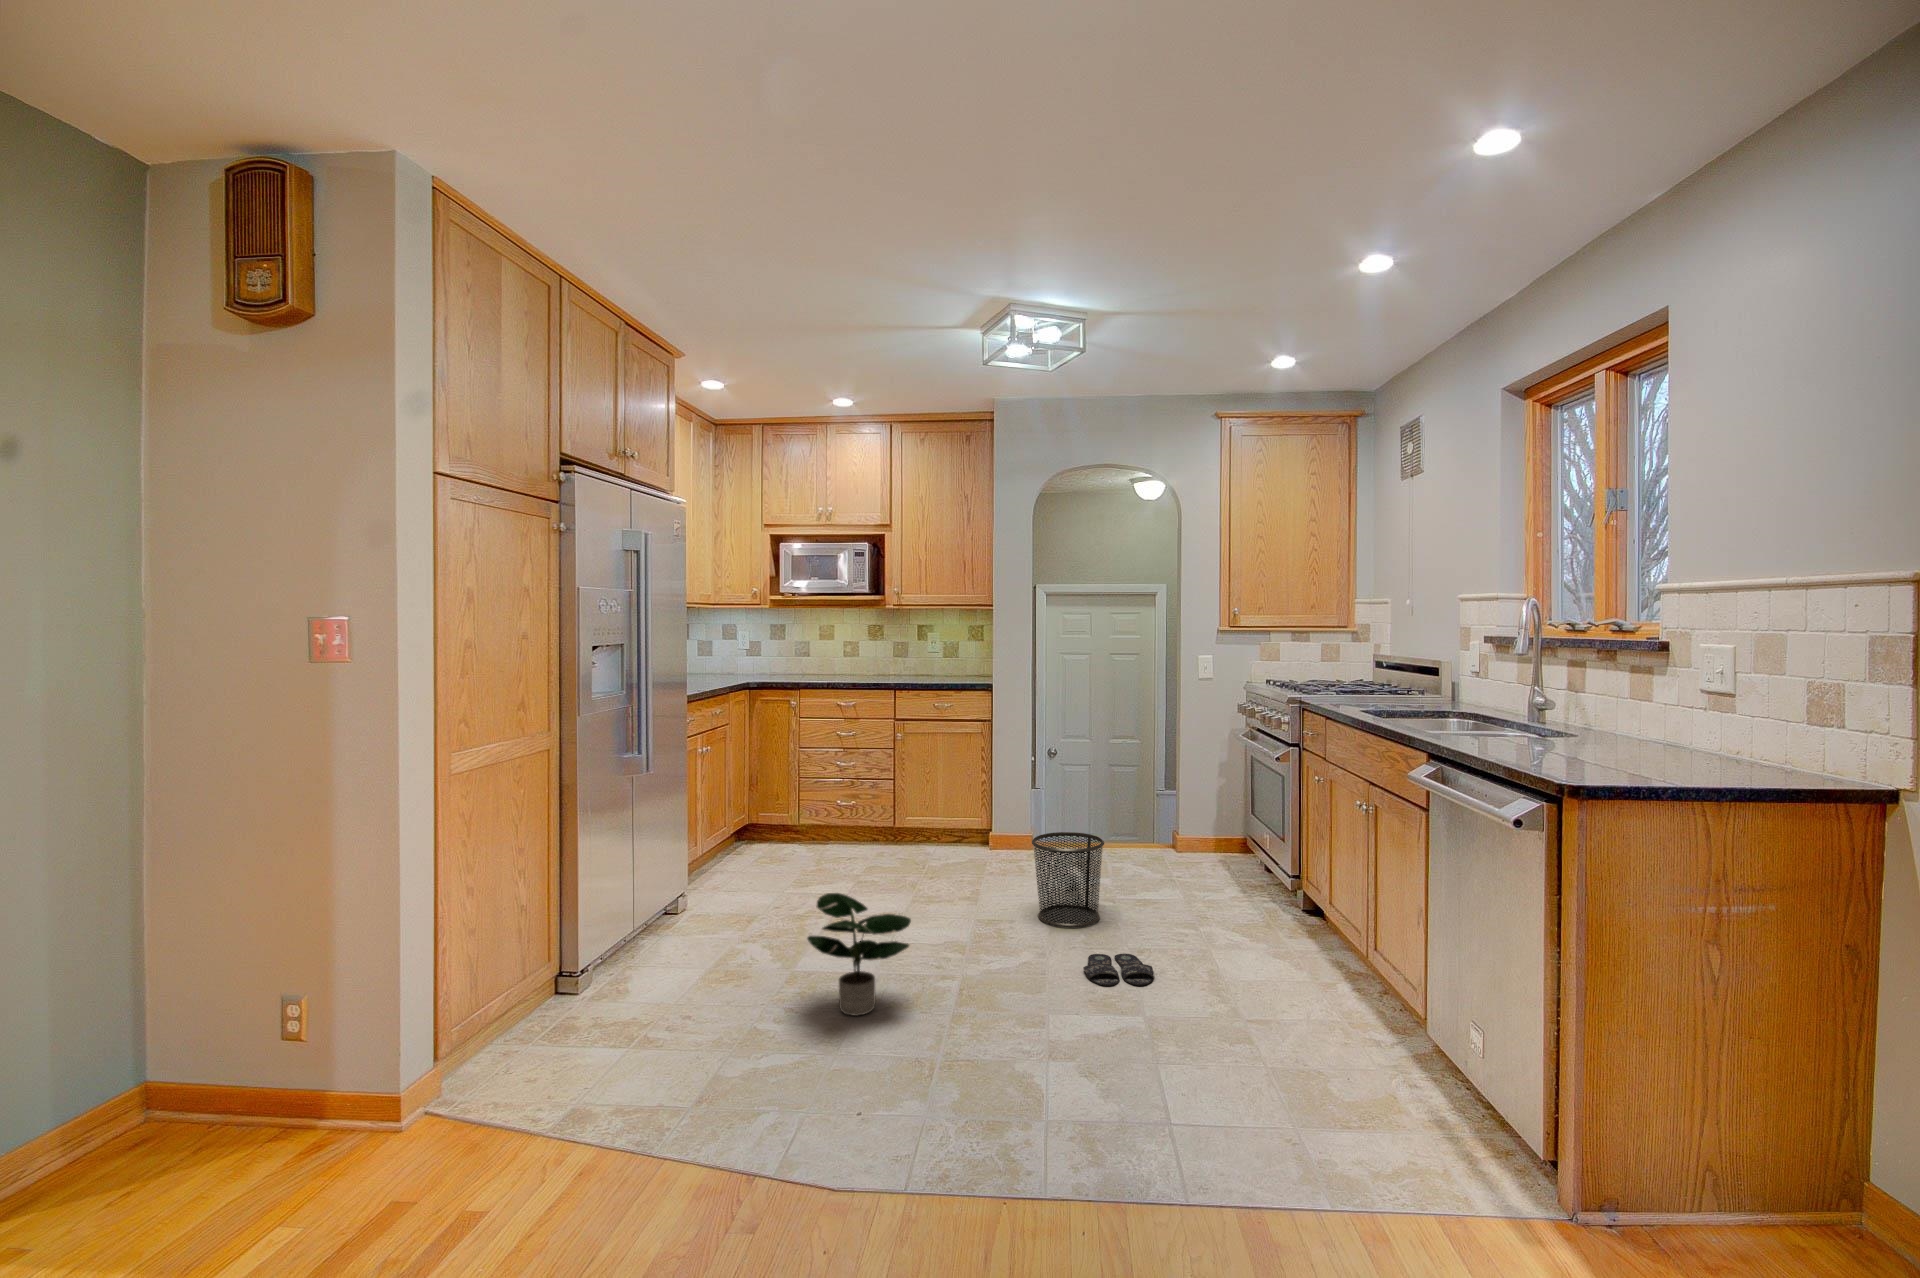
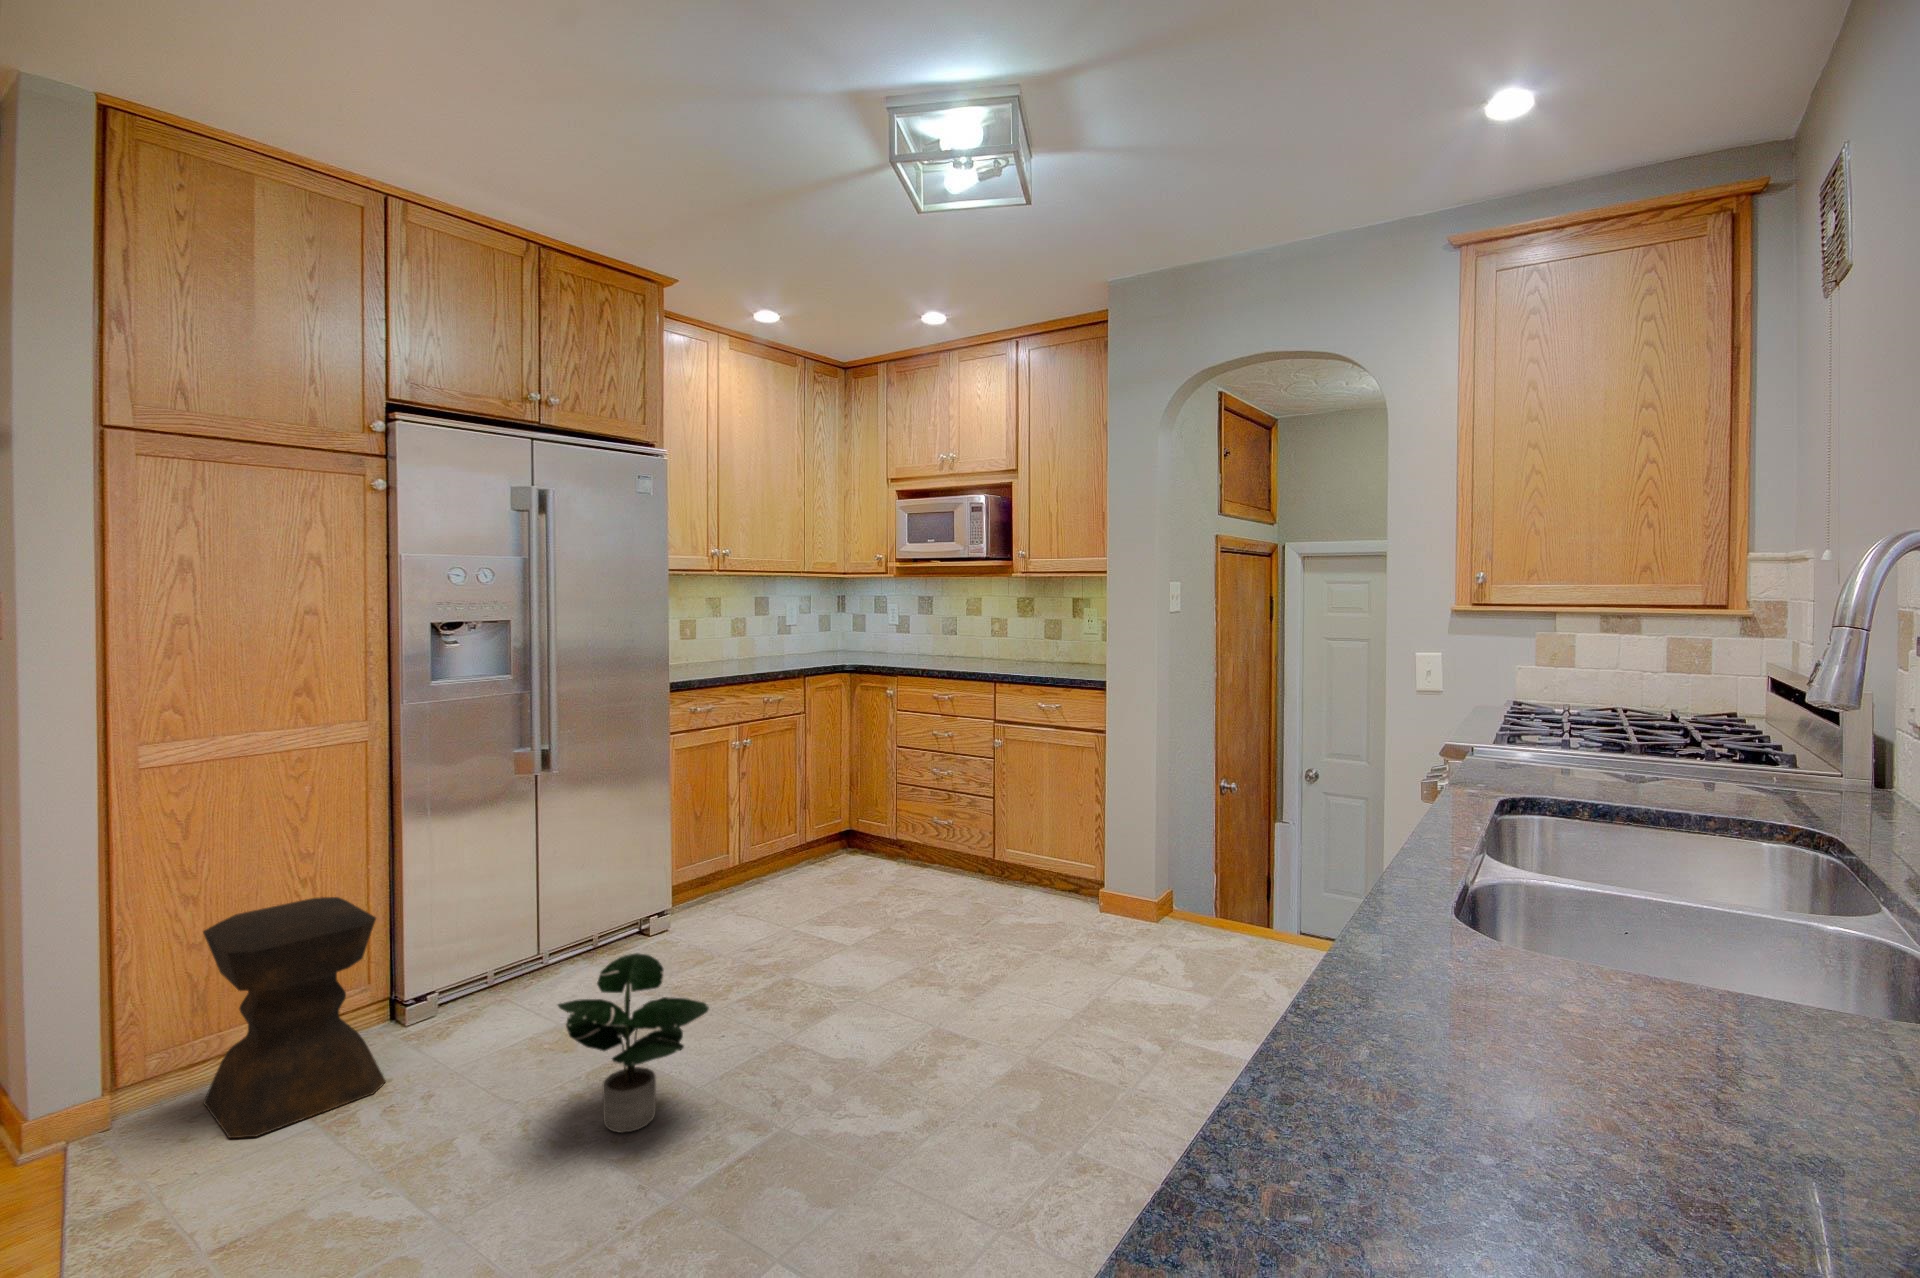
waste bin: present [1032,832,1104,927] -> none [1016,911,1128,1067]
stool: none [472,891,627,1093] -> present [203,897,386,1138]
slippers: present [1083,954,1154,986] -> none [959,1123,1081,1210]

